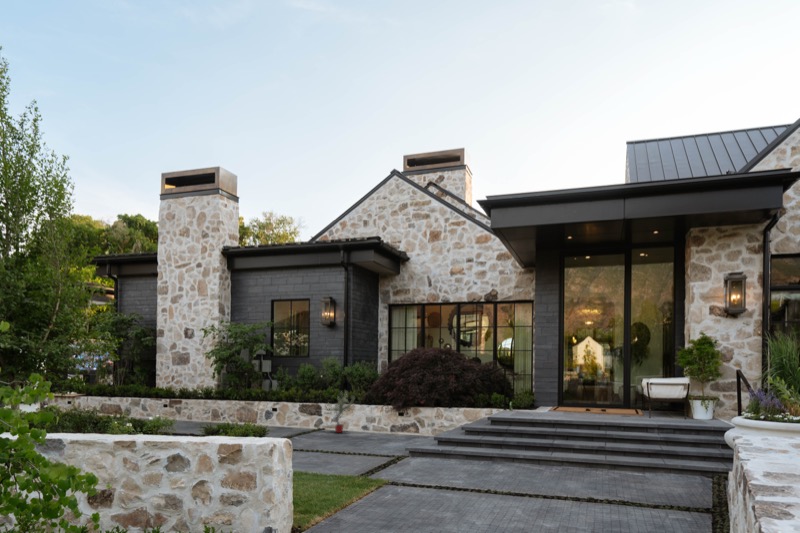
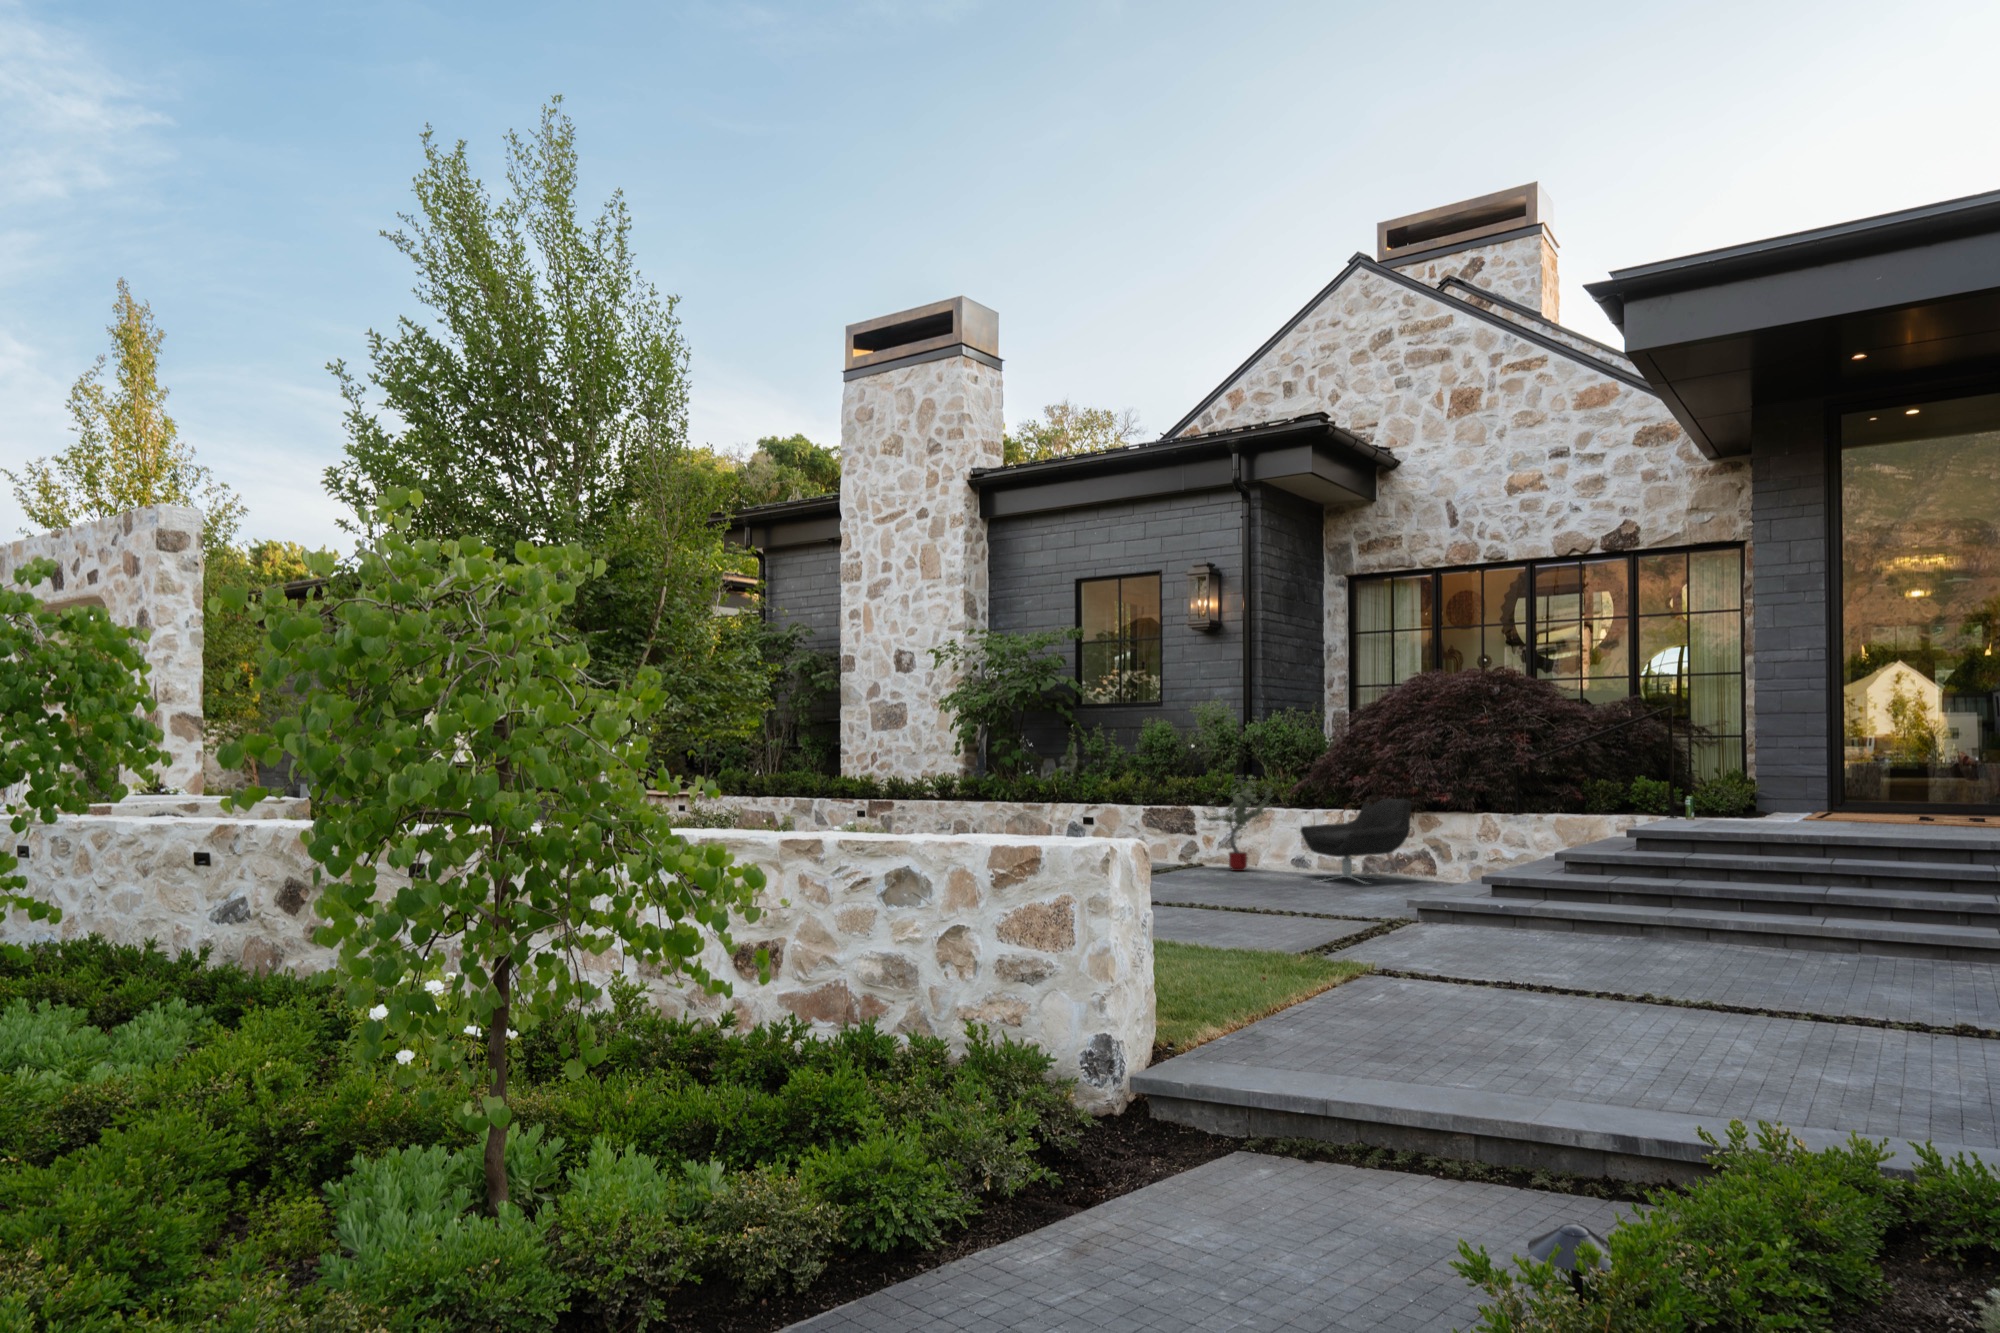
lounge chair: none [366,400,410,439] -> present [1300,799,1411,884]

